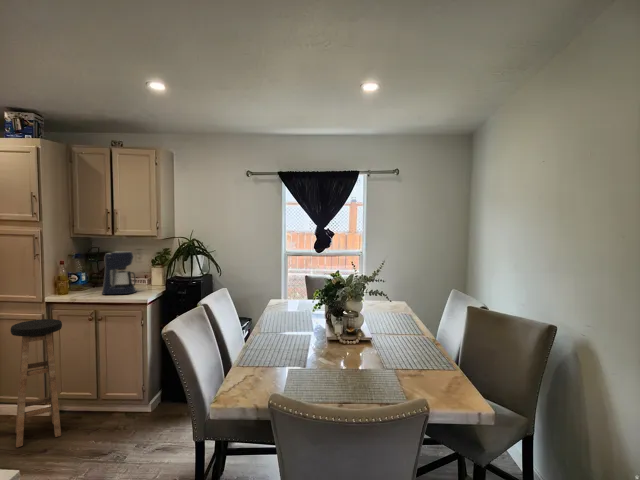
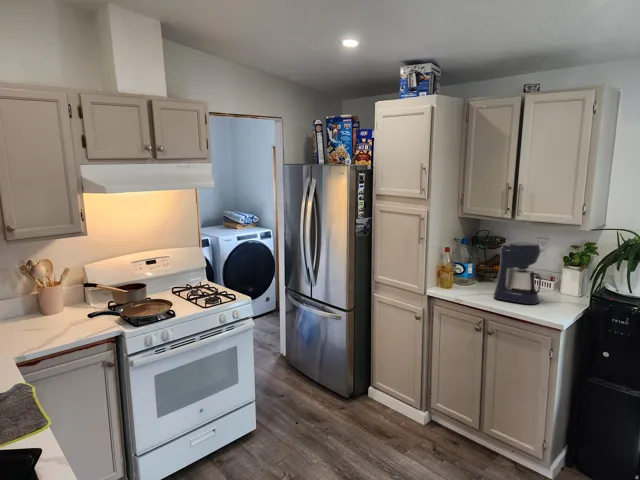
bar stool: present [11,319,62,447] -> none [392,317,446,465]

